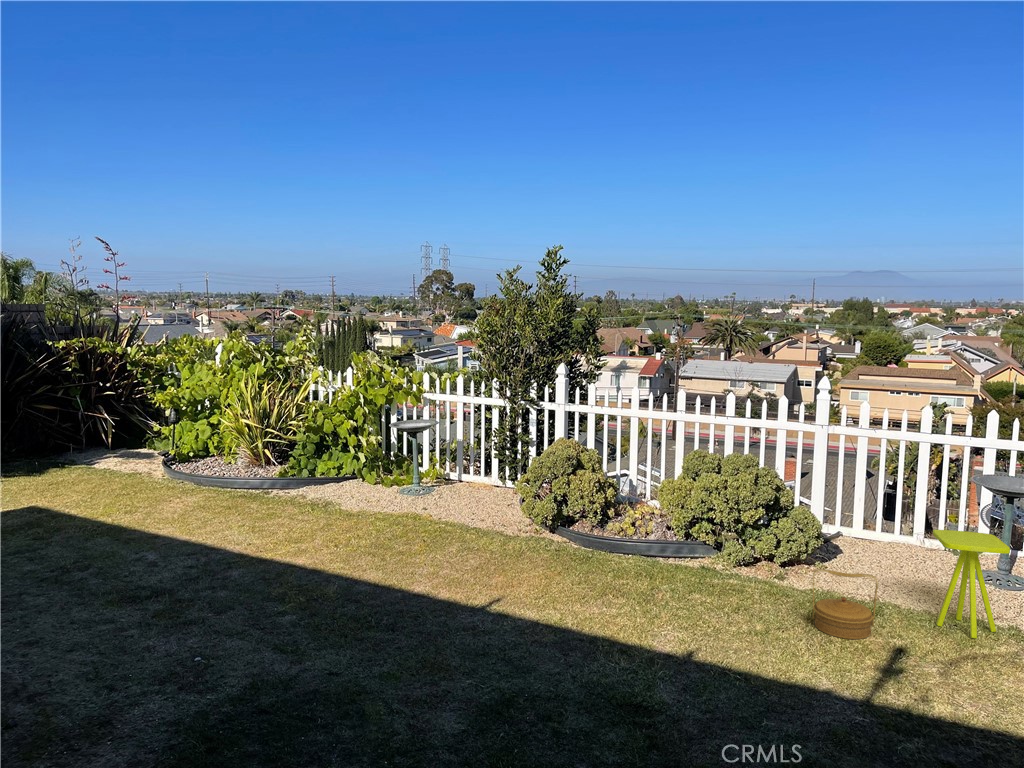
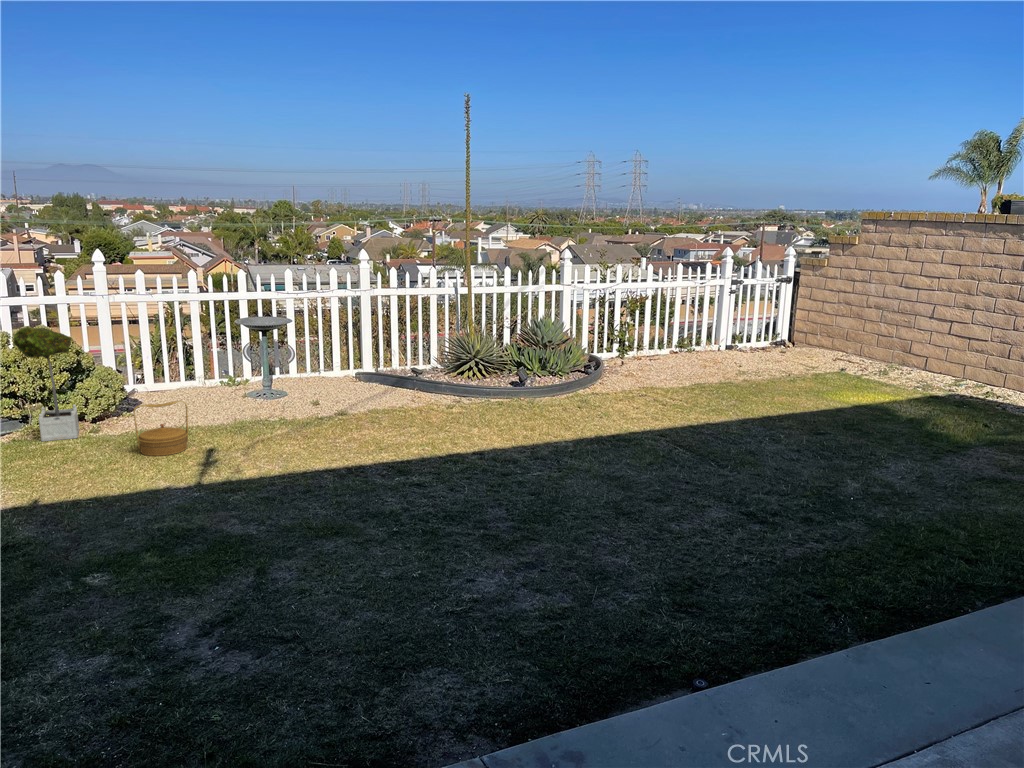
potted tree: none [717,458,770,582] -> present [13,326,79,441]
side table: present [933,530,1010,638] -> none [220,355,273,431]

